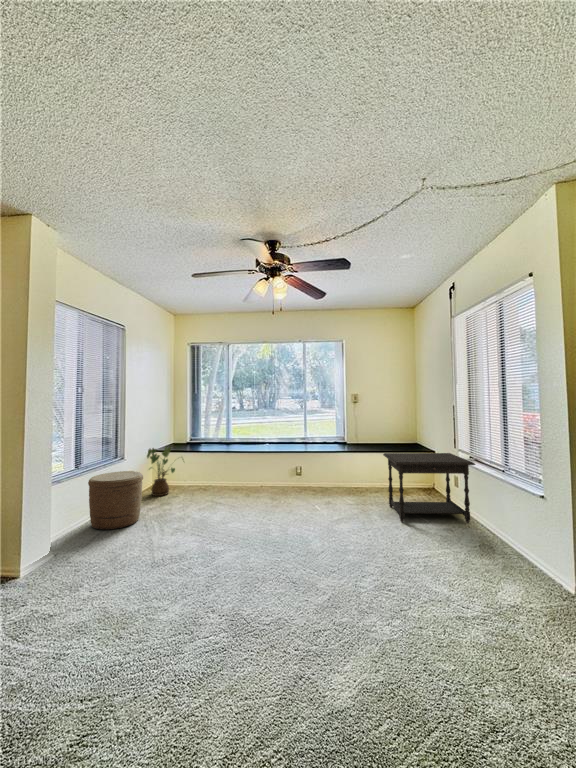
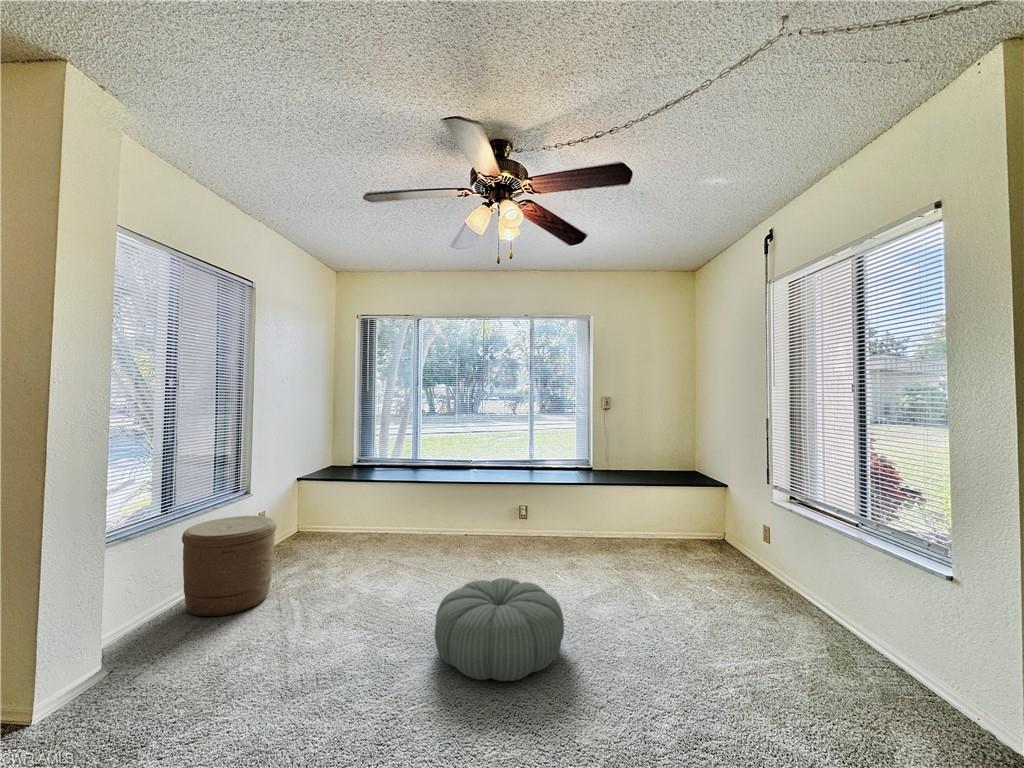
house plant: present [147,447,184,496] -> none [286,472,347,551]
side table: present [383,453,475,523] -> none [658,490,810,605]
pouf: none [239,505,316,560] -> present [435,578,564,681]

